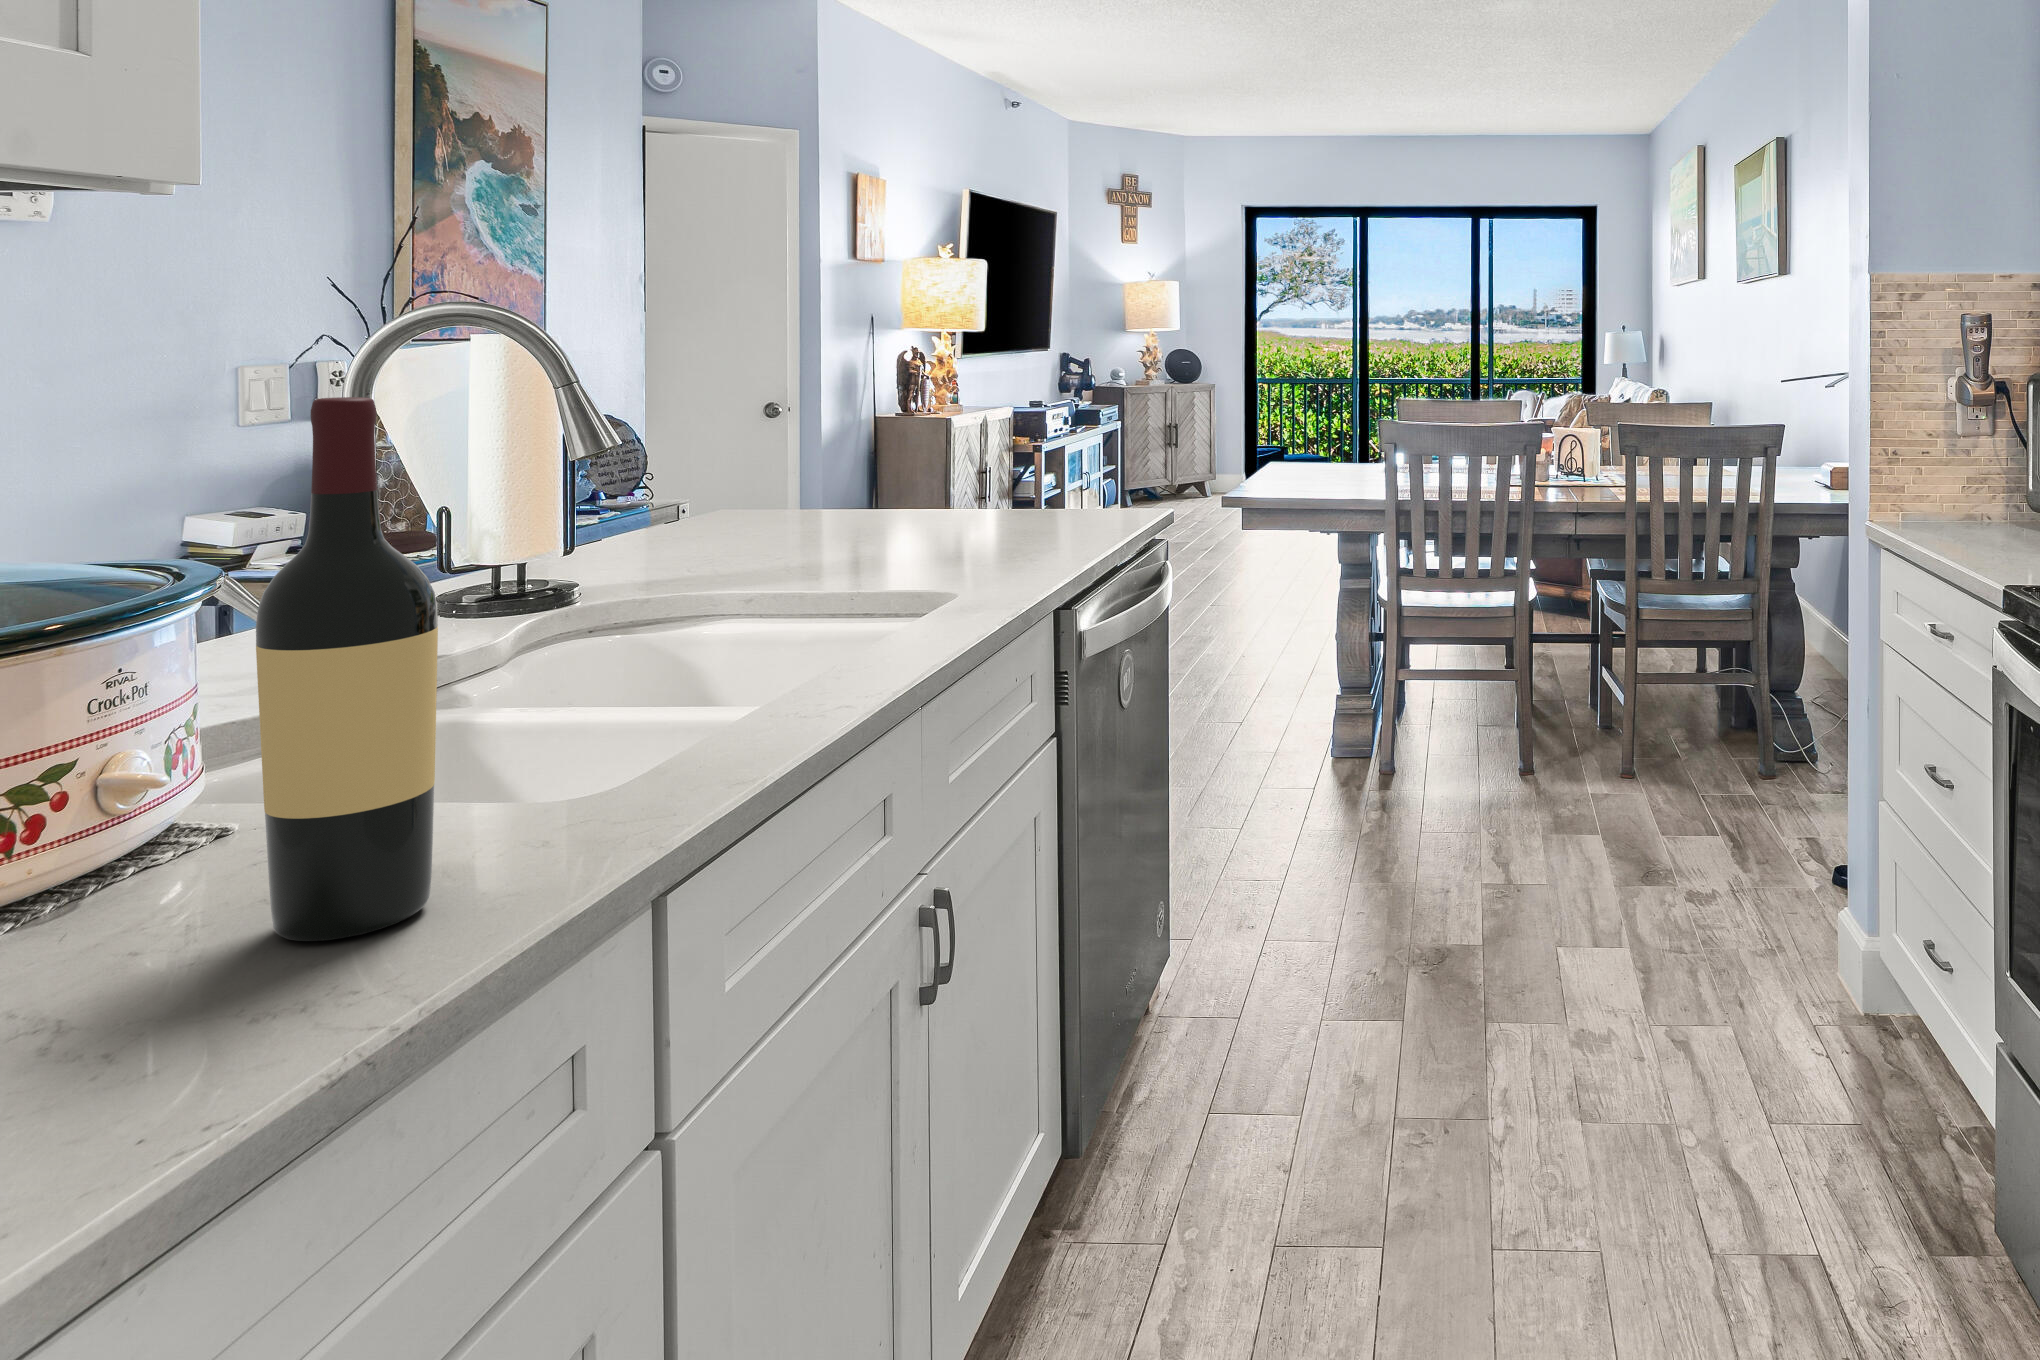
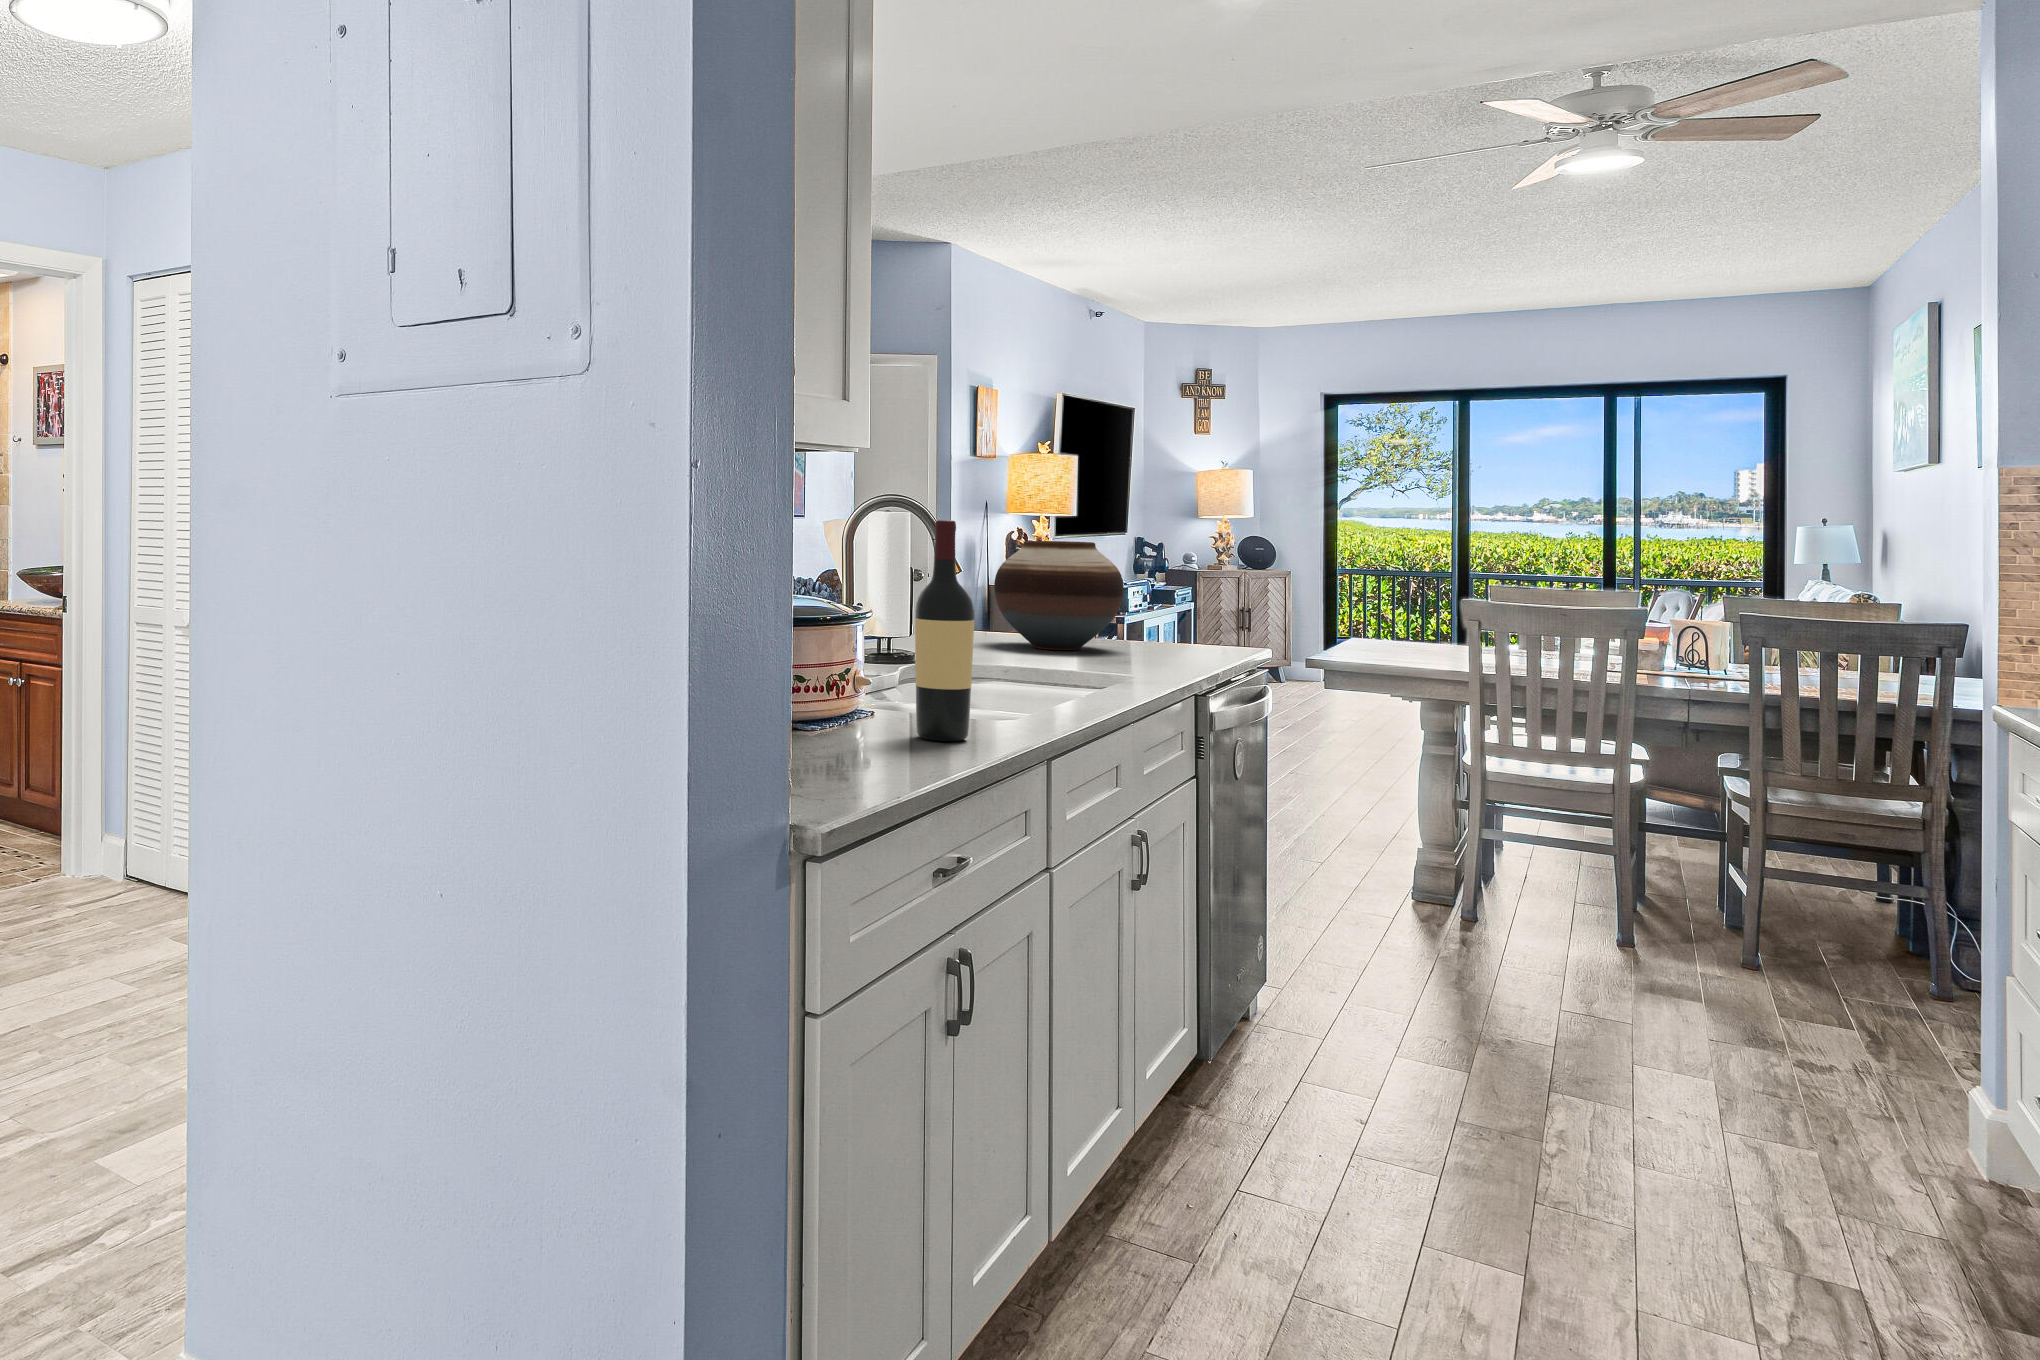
vase: none [773,382,970,542] -> present [994,541,1124,650]

